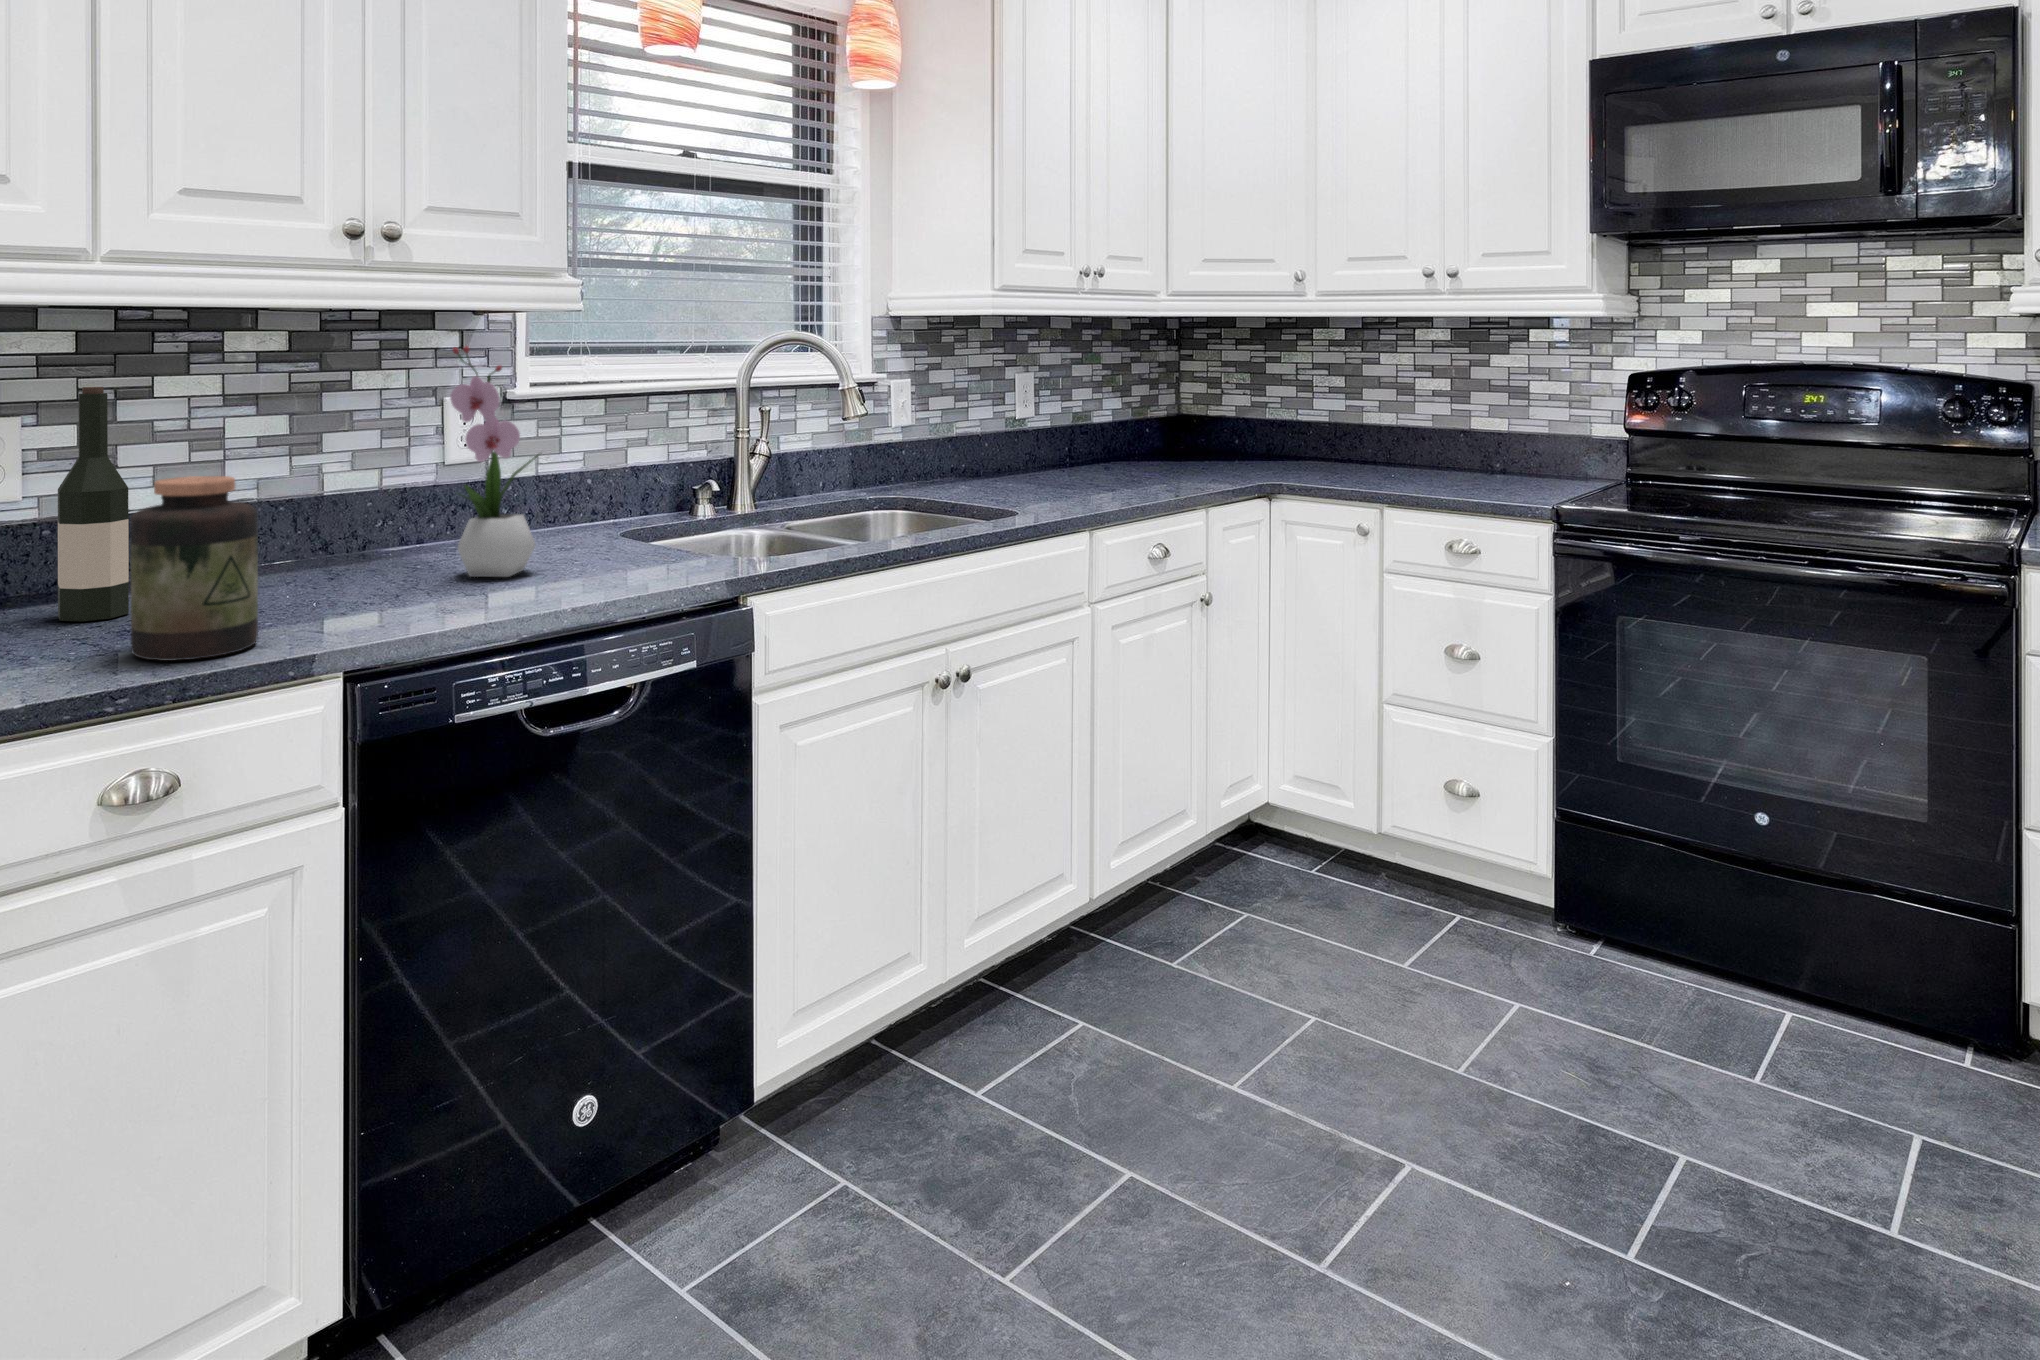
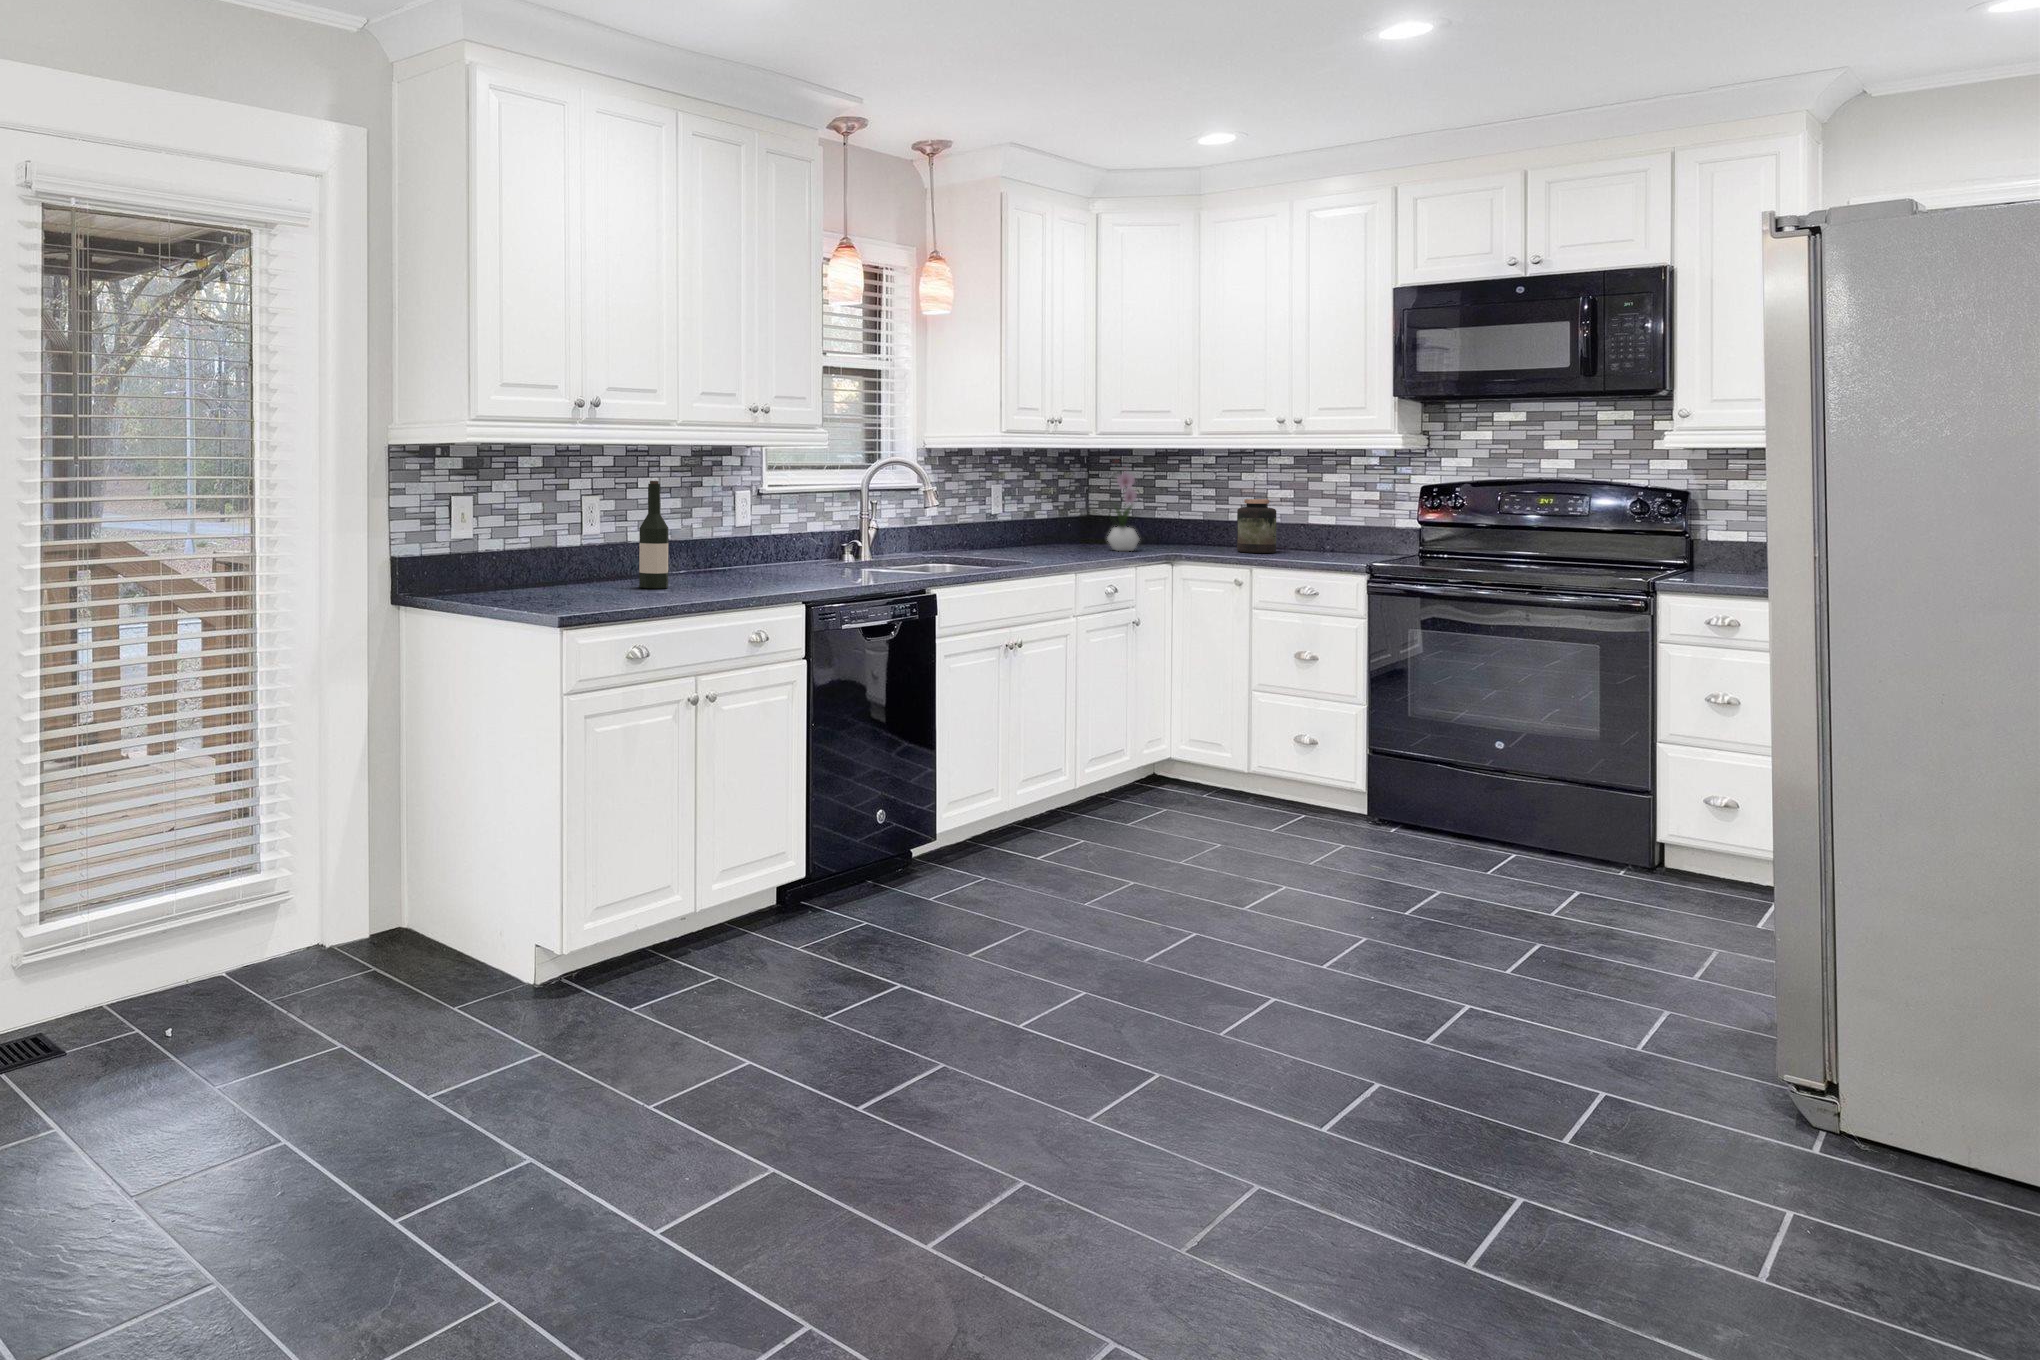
flower arrangement: present [450,346,538,577] -> present [1107,466,1139,551]
jar: present [131,476,258,661] -> present [1237,499,1276,553]

